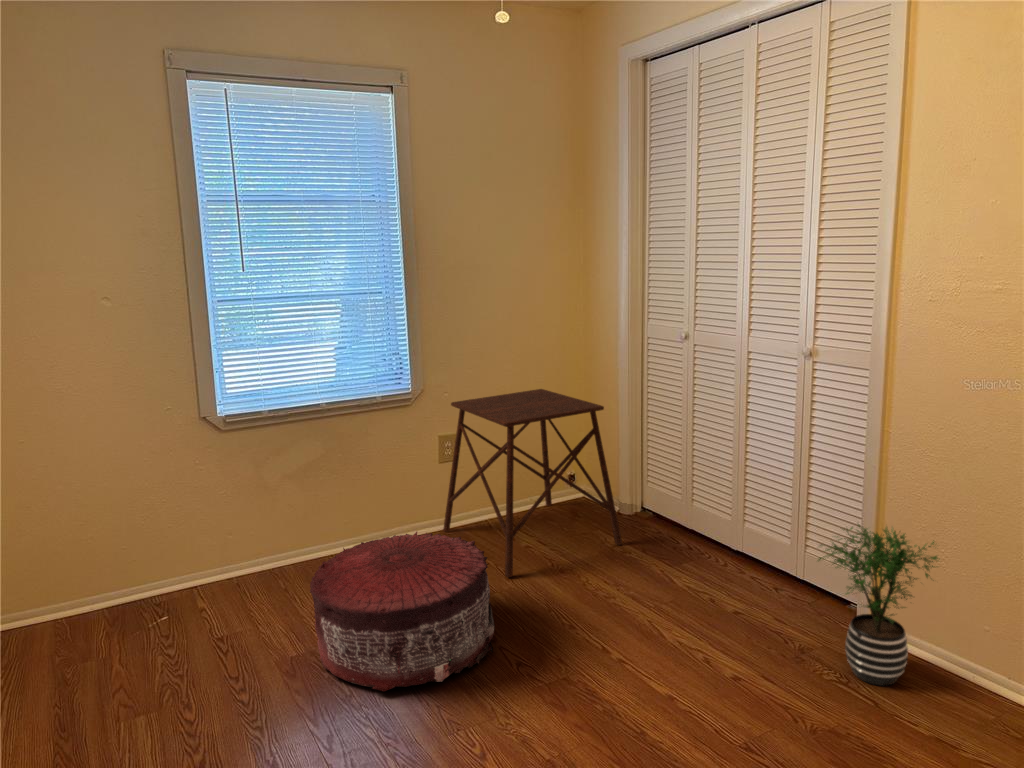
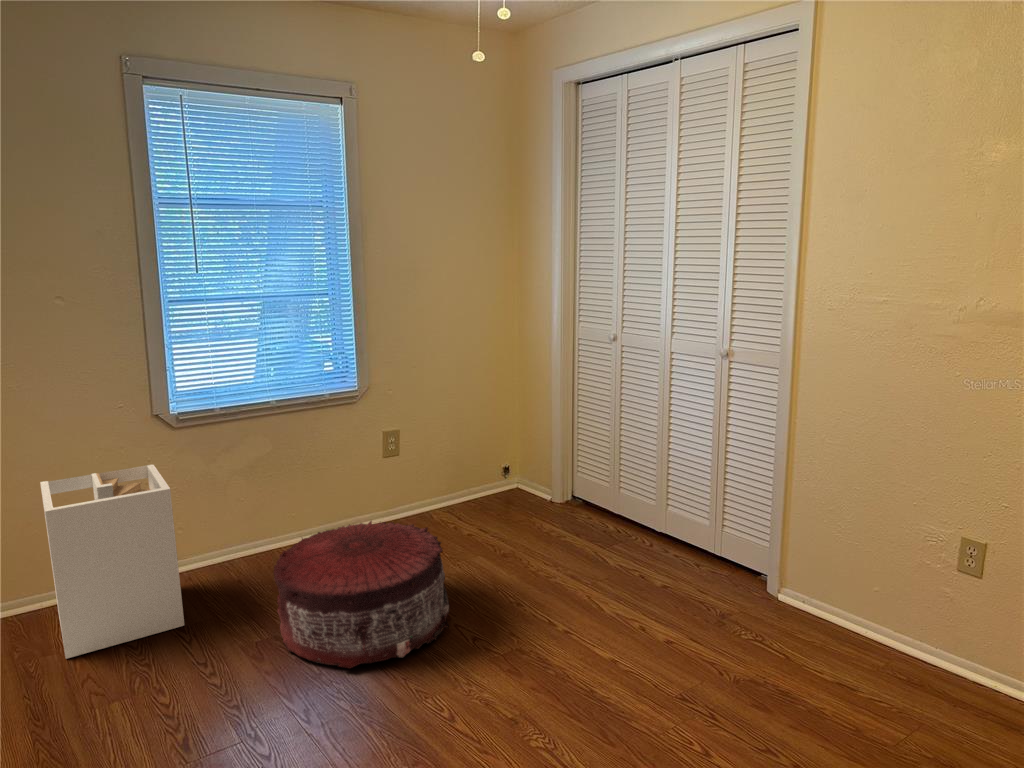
side table: present [443,389,622,577] -> none [387,386,557,562]
laundry hamper: none [84,469,225,666] -> present [40,465,184,659]
potted plant: present [819,526,938,686] -> none [735,501,840,642]

